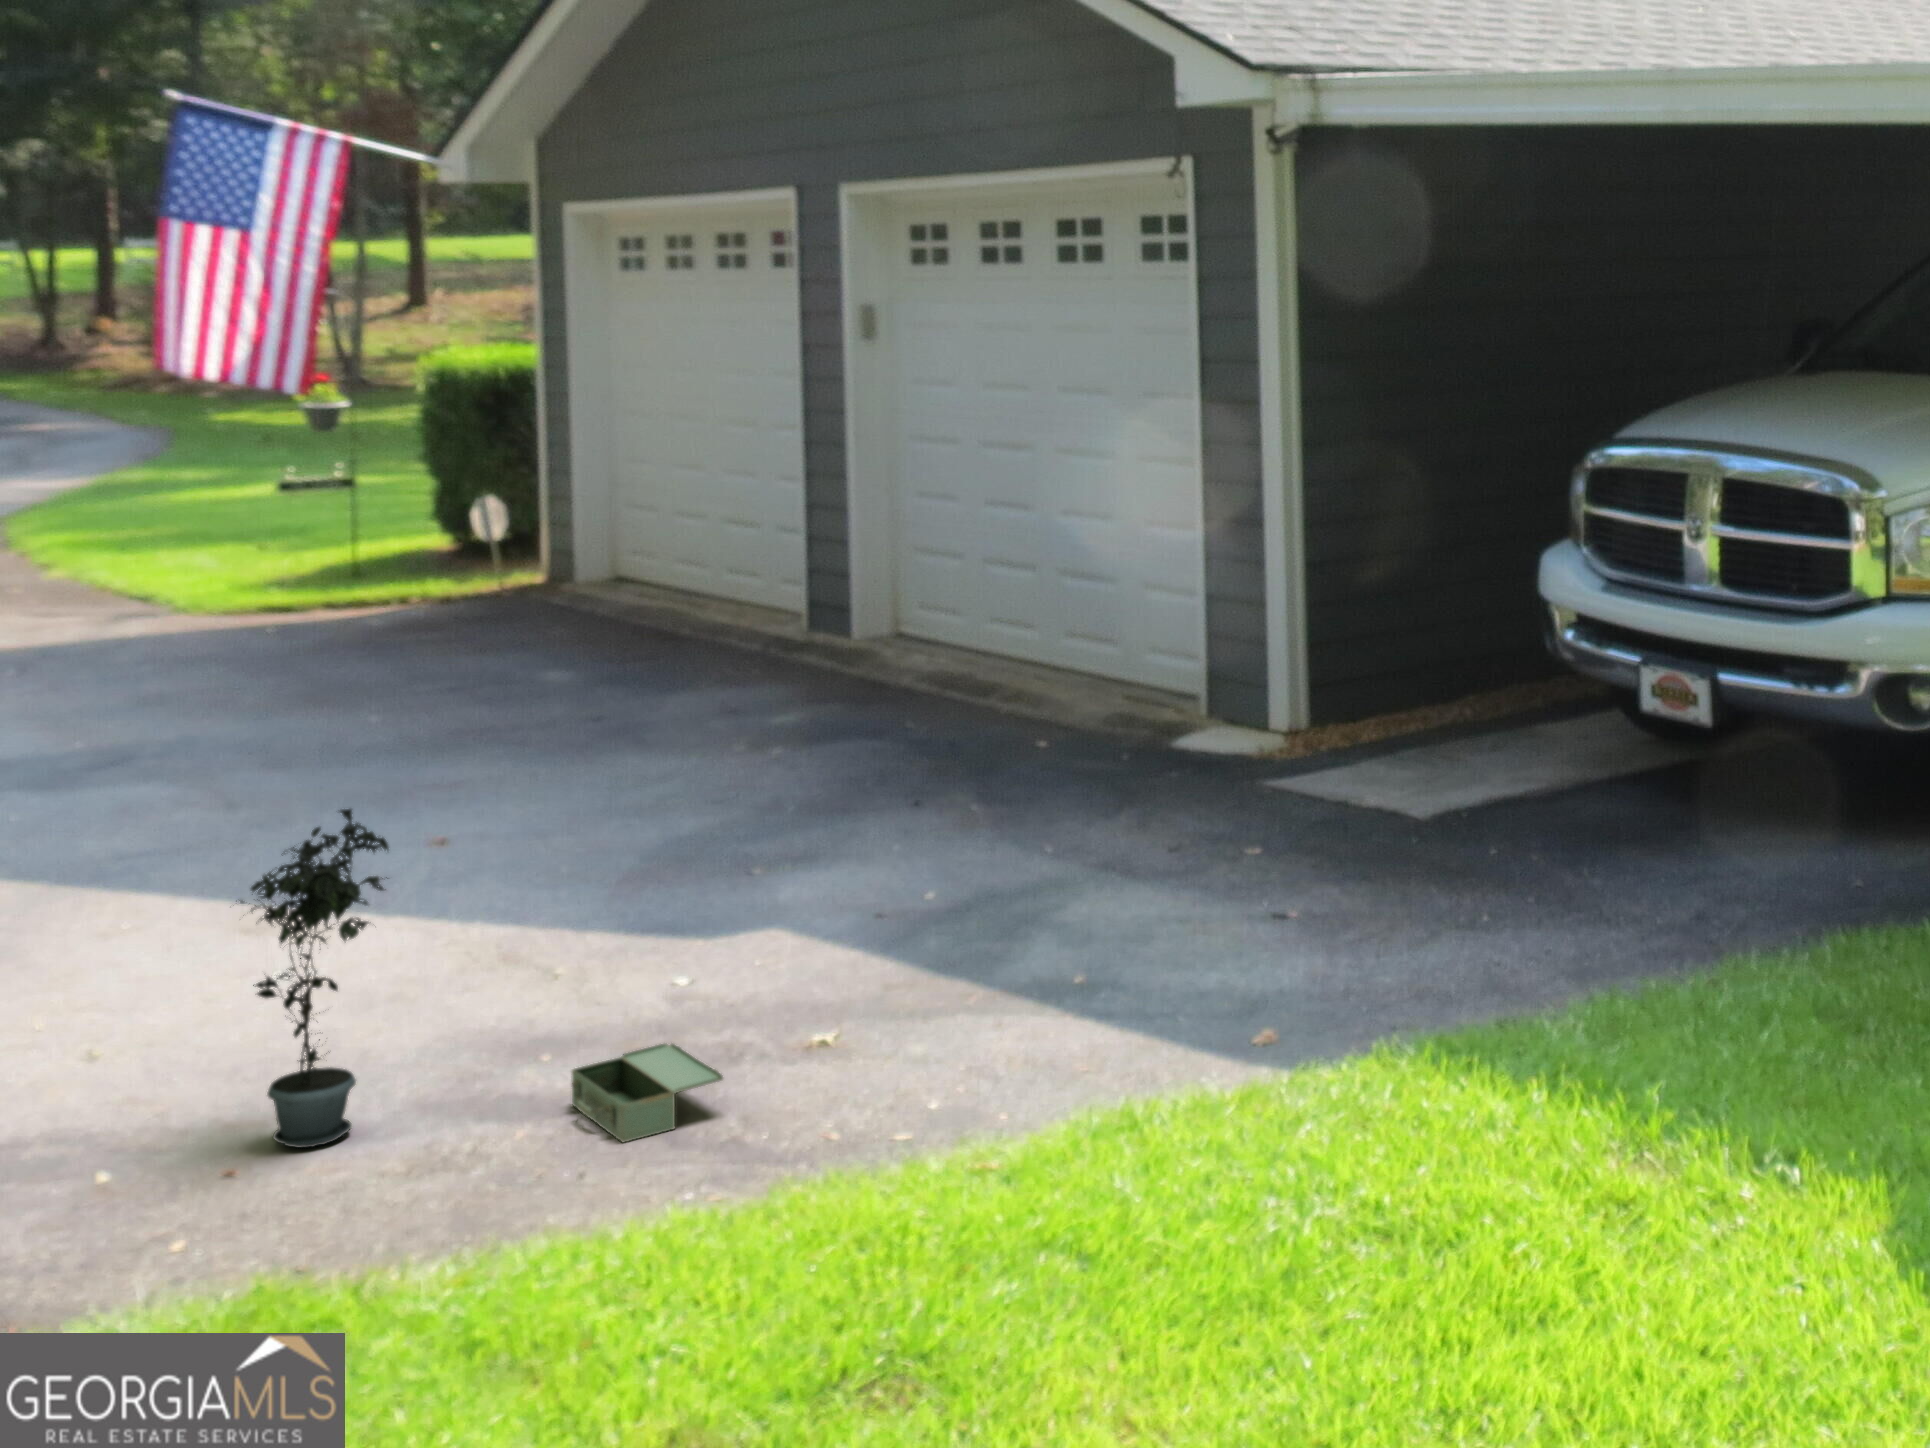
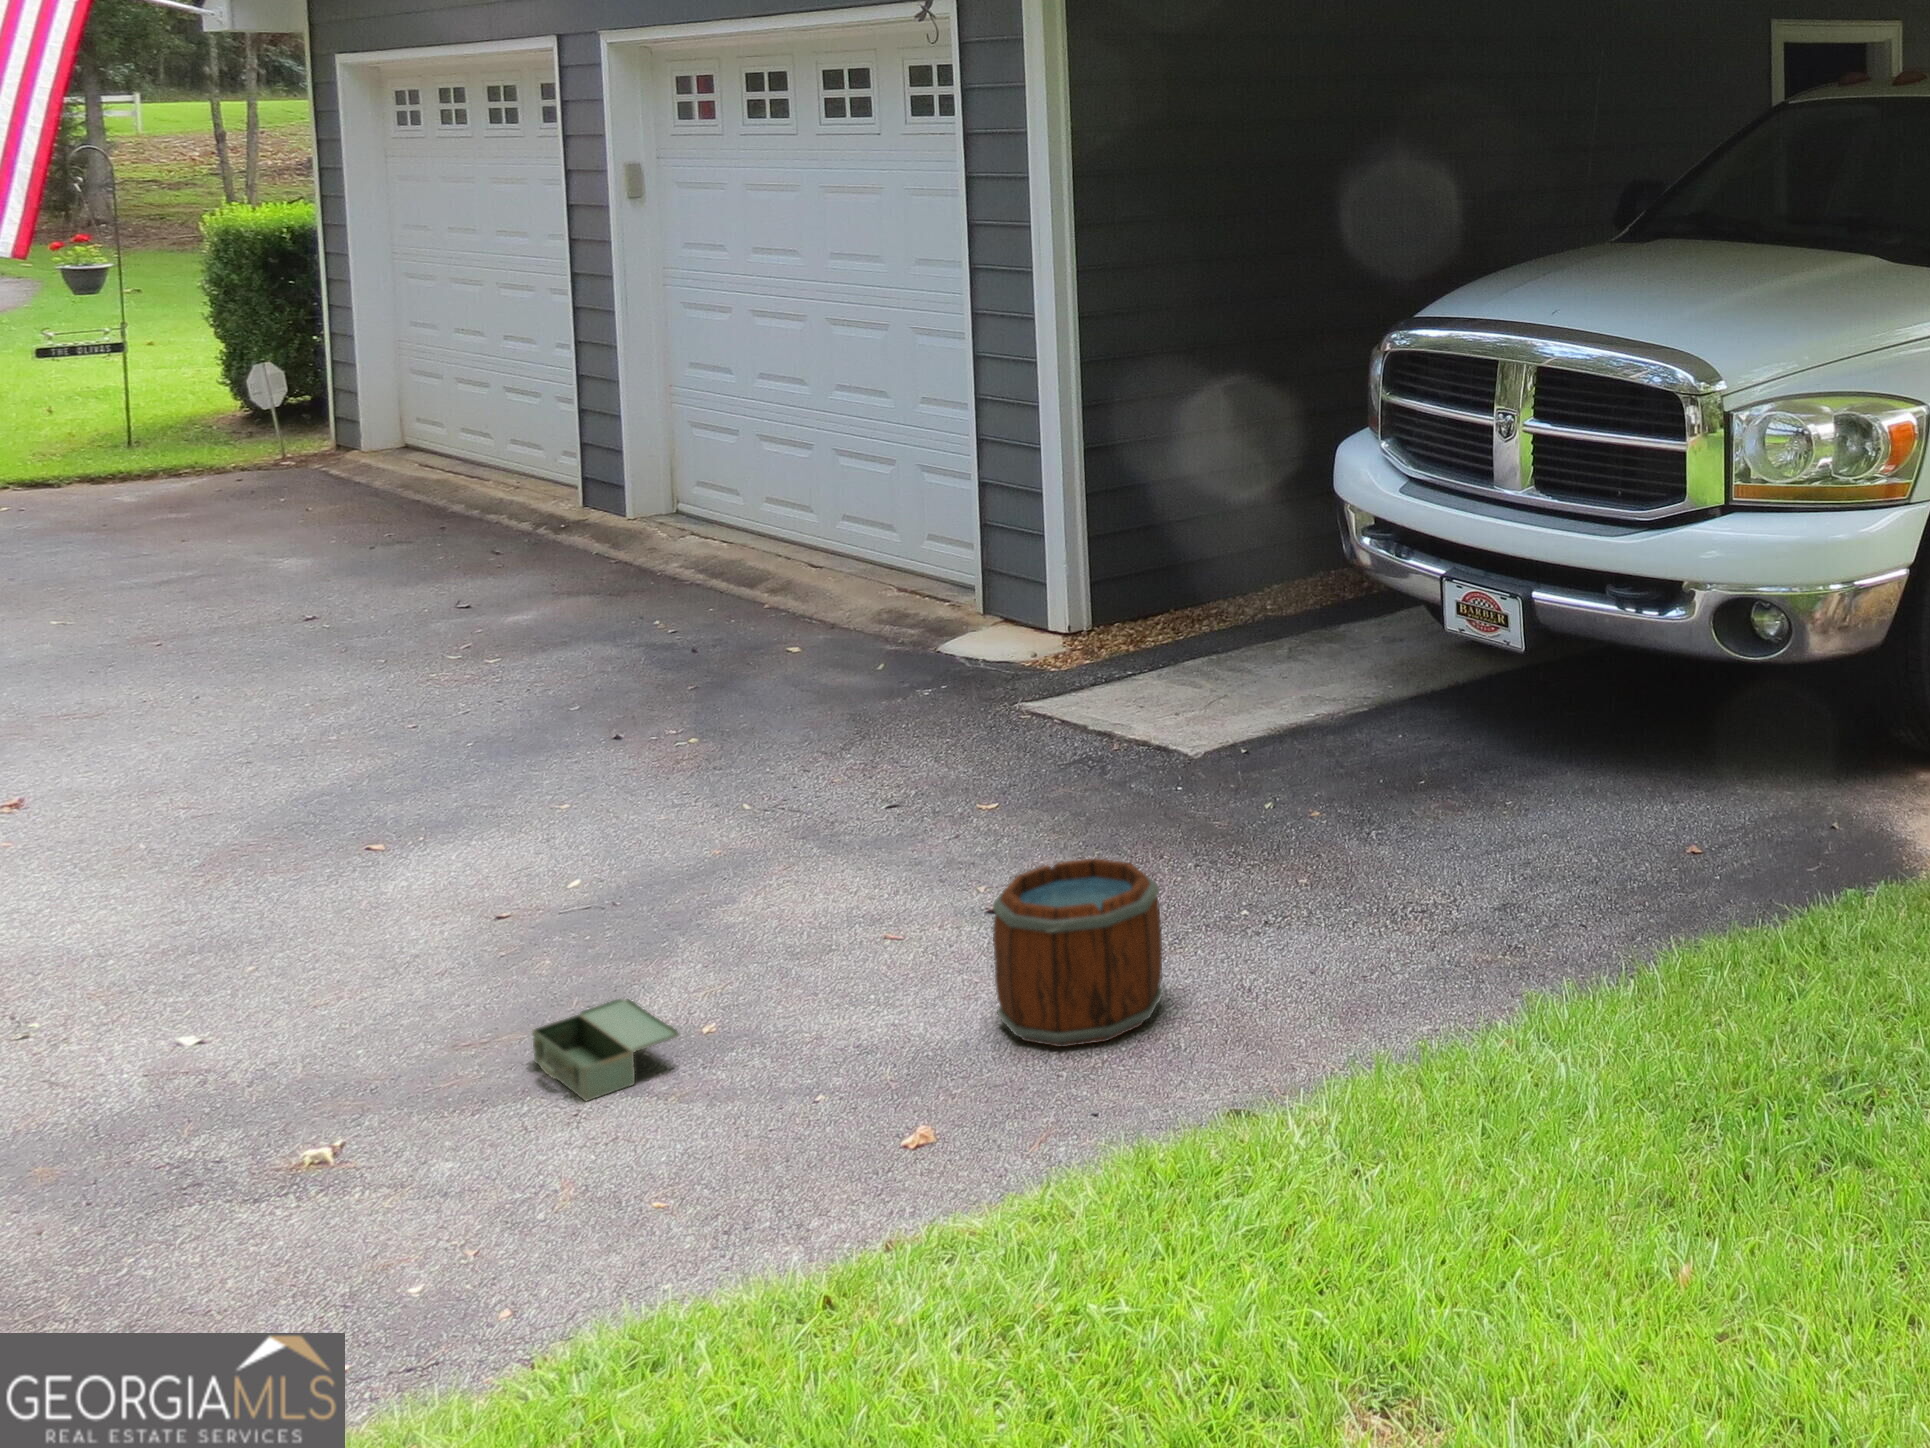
potted plant: present [241,809,389,1148] -> none [192,801,349,1120]
bucket: none [1059,911,1241,1109] -> present [992,858,1163,1047]

